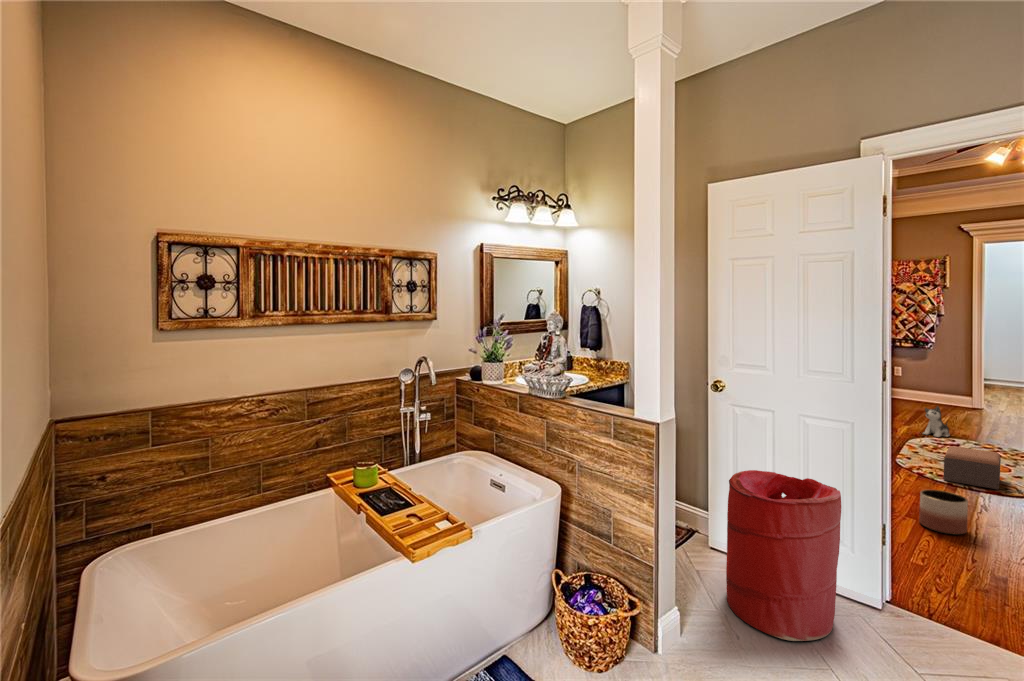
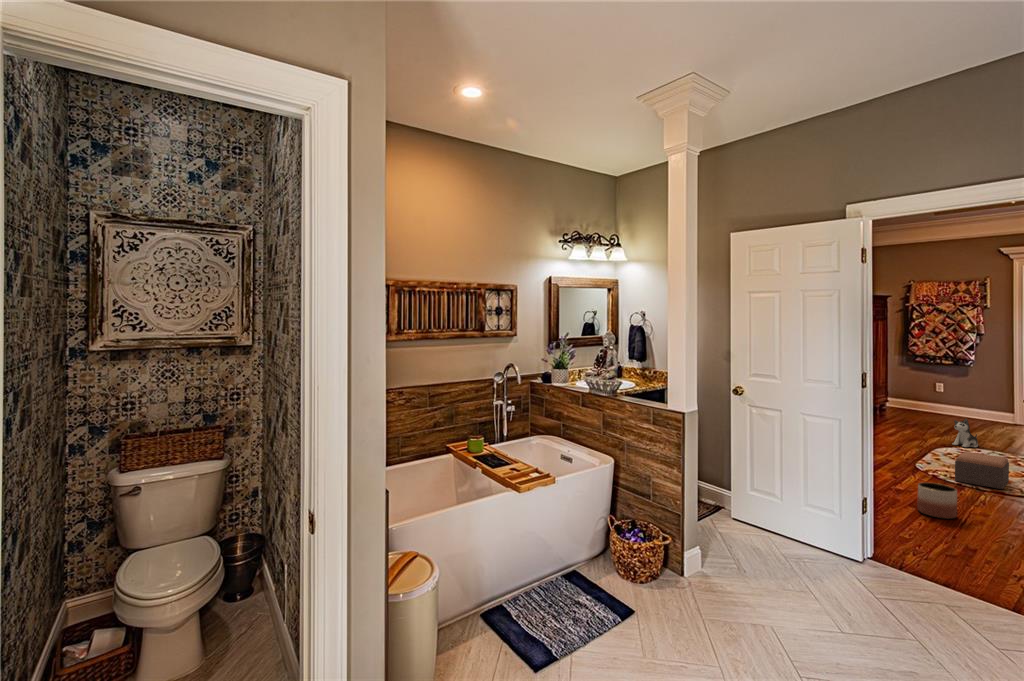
laundry hamper: present [726,470,841,641] -> none [741,454,825,575]

